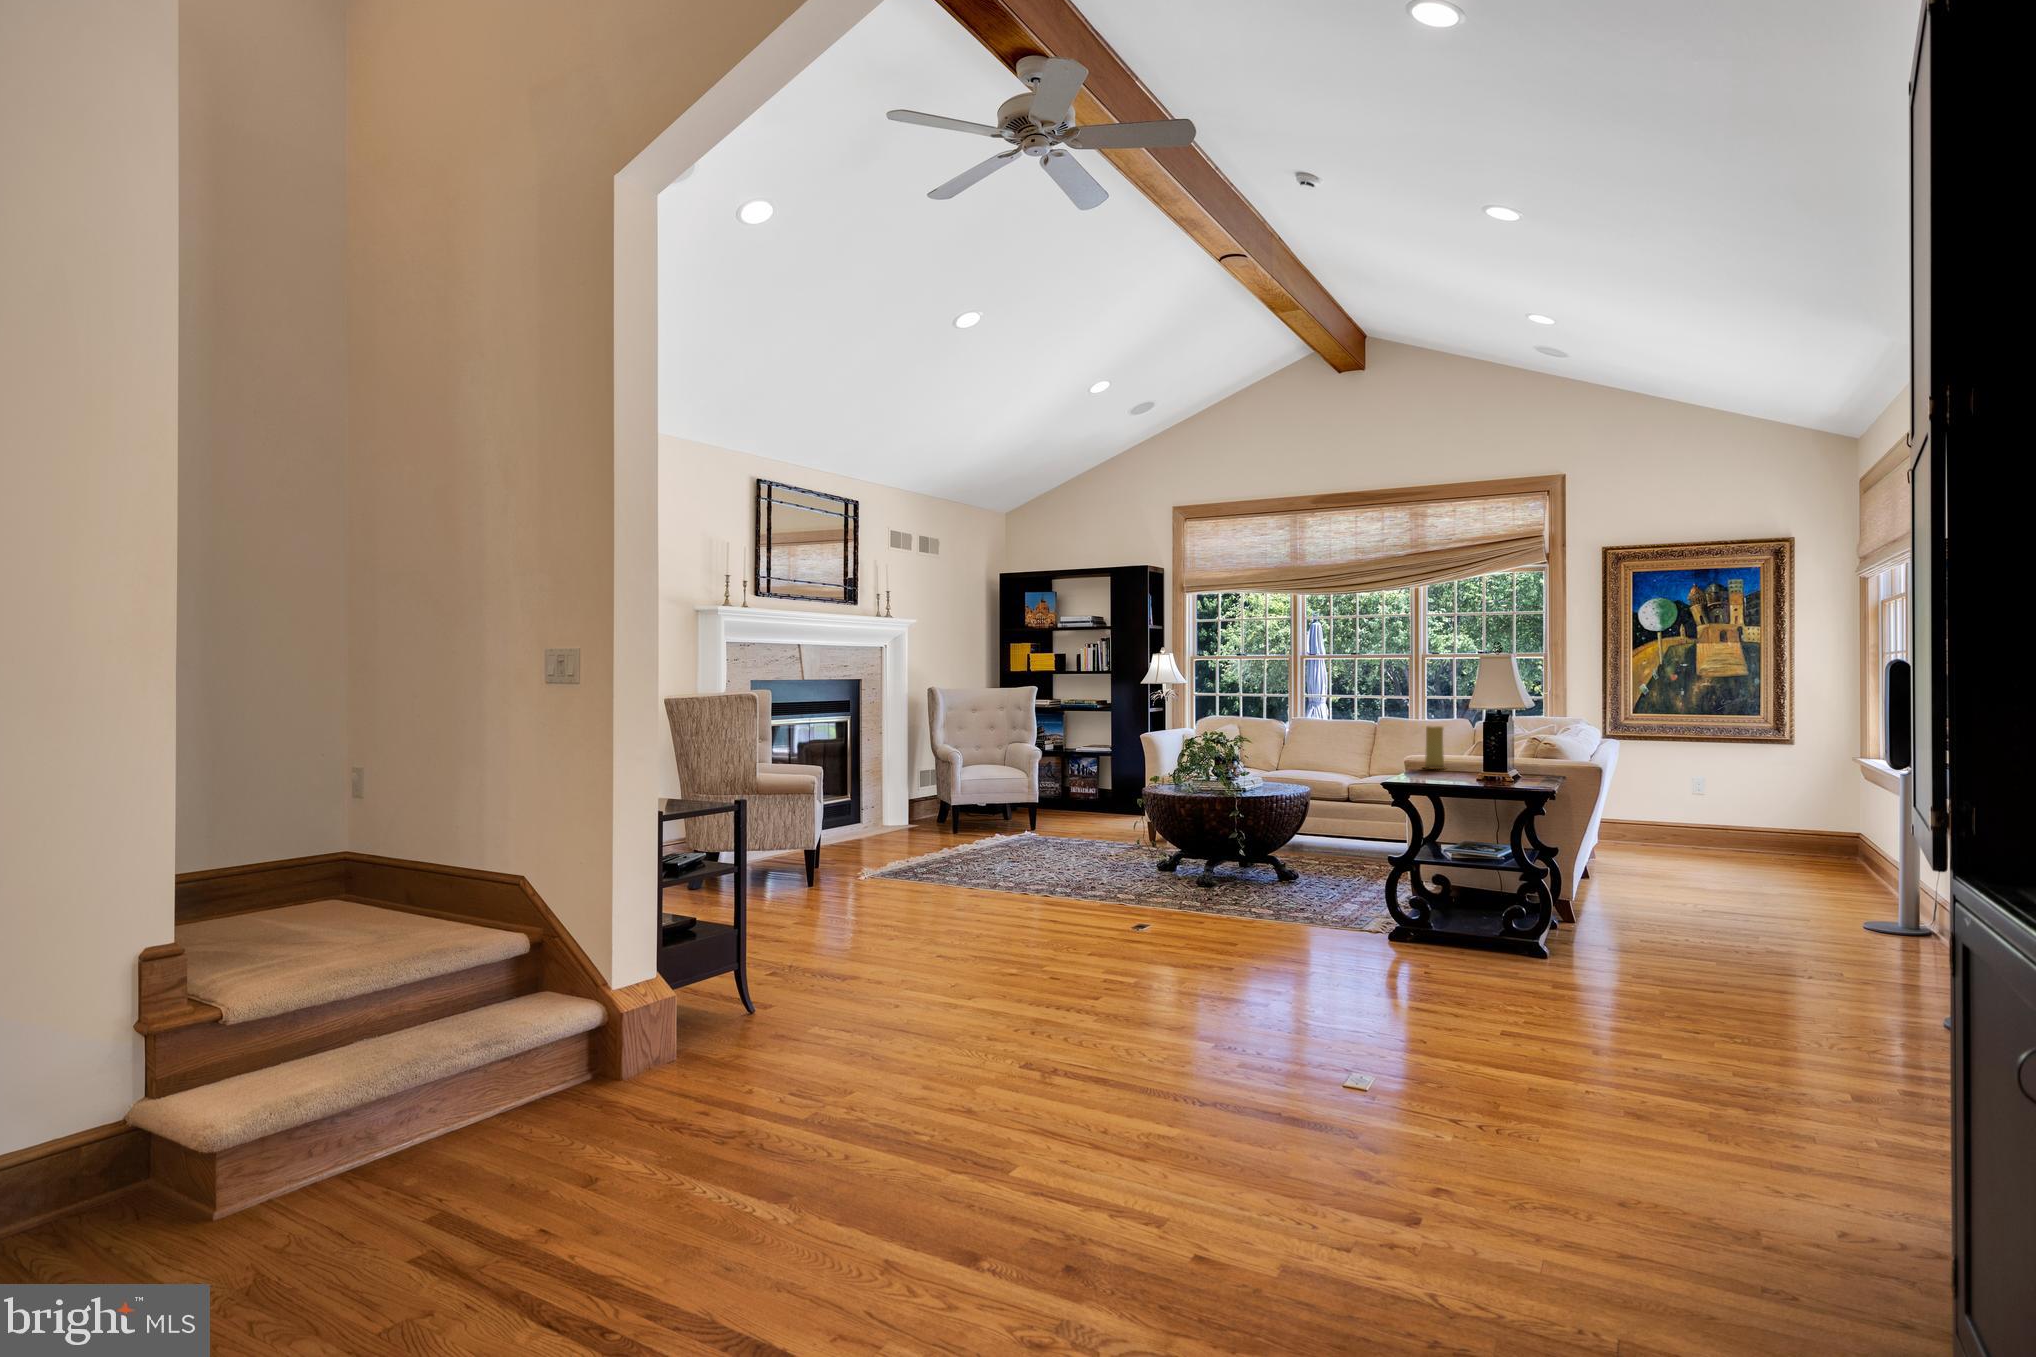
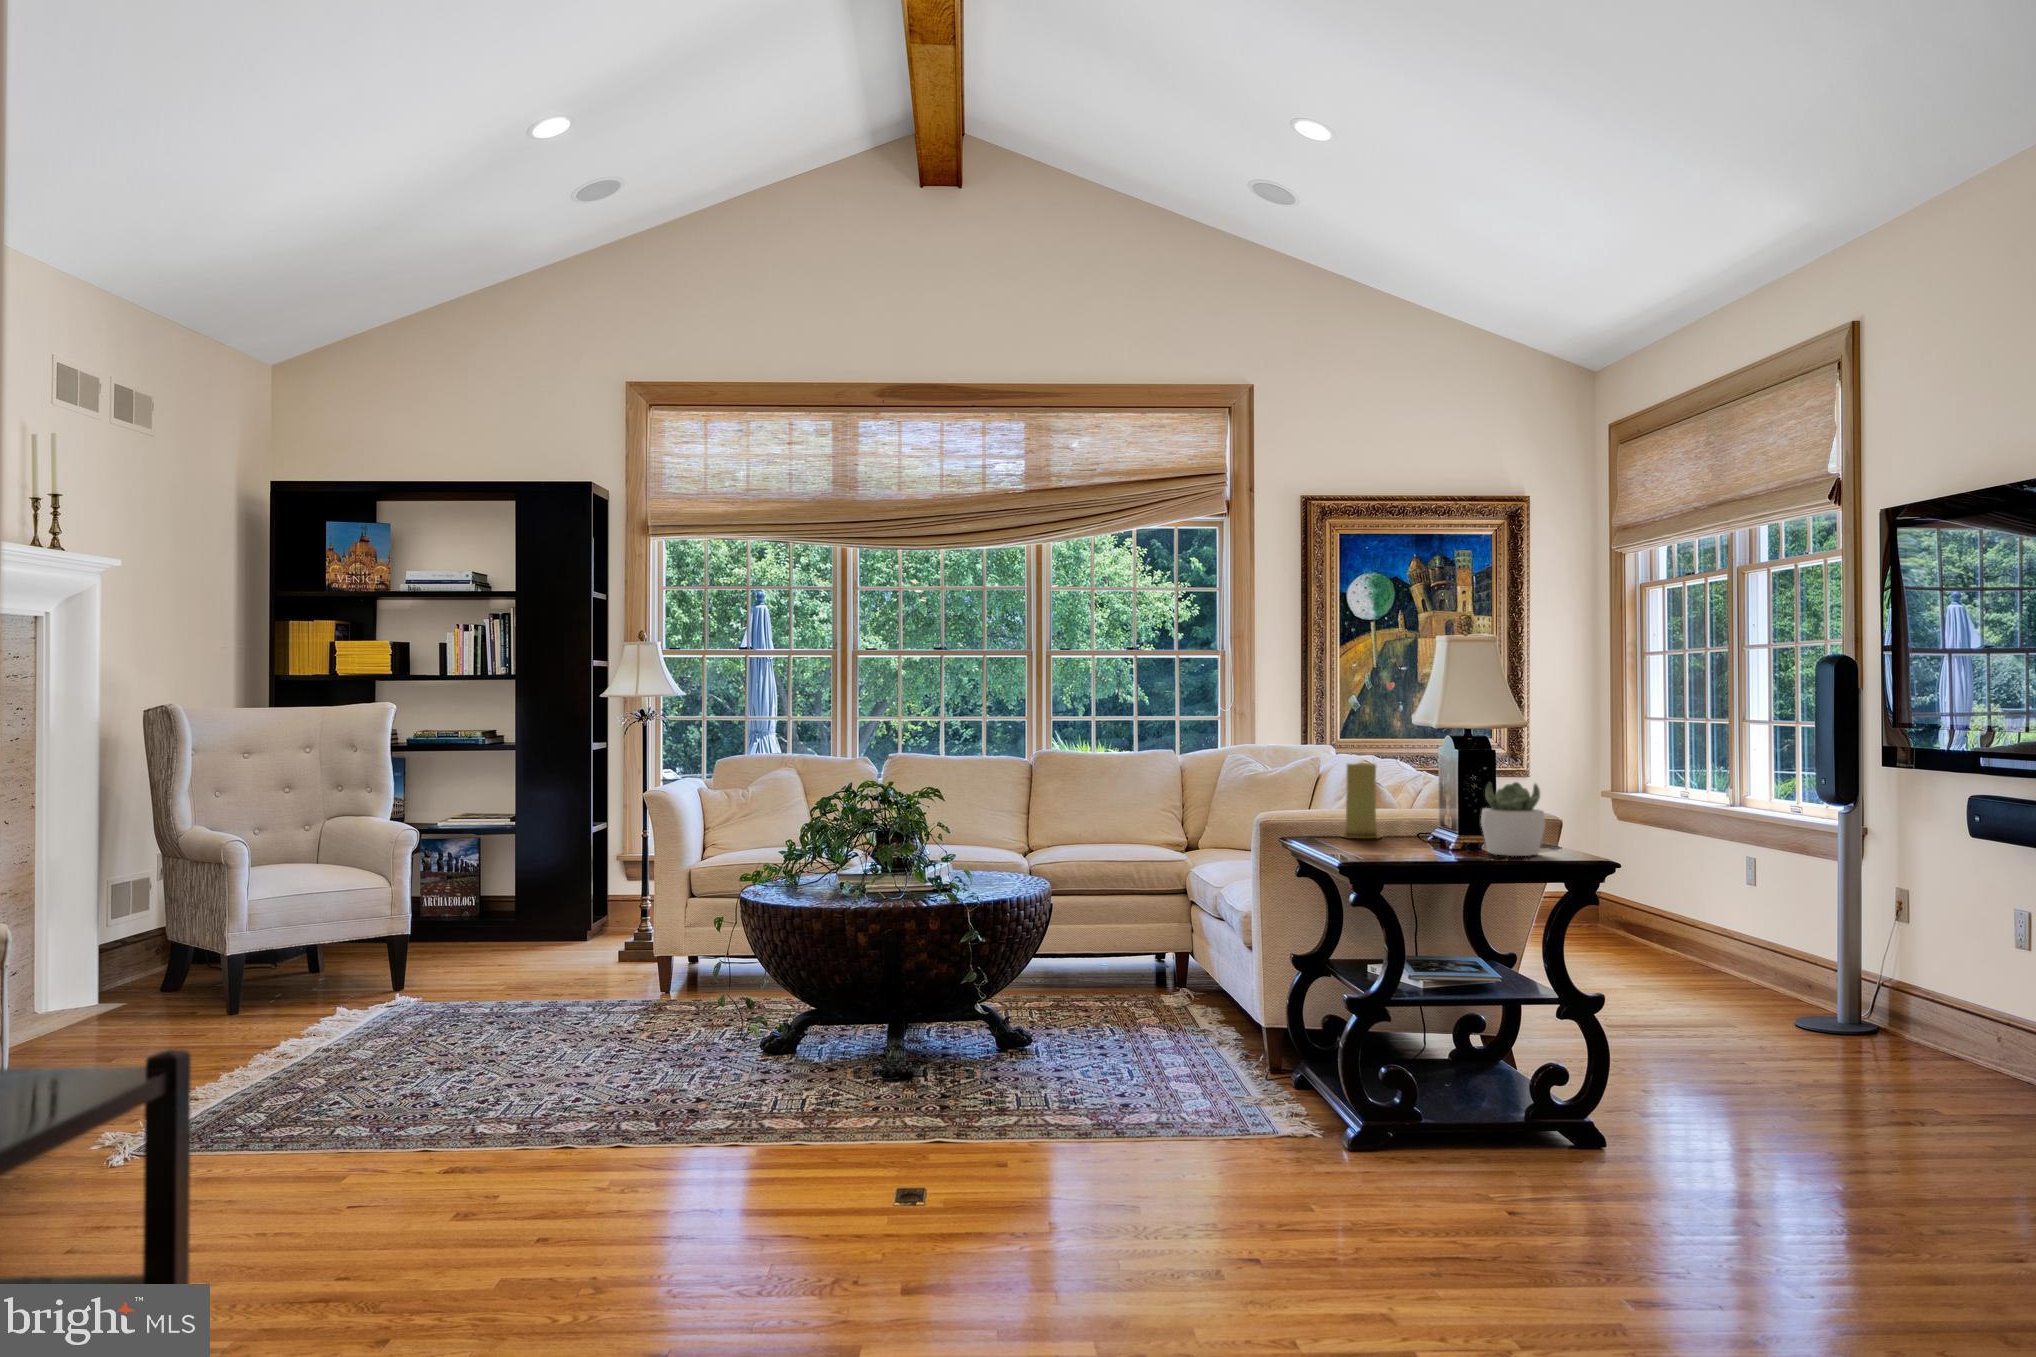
succulent plant: none [1478,738,1517,781] -> present [1481,782,1545,856]

